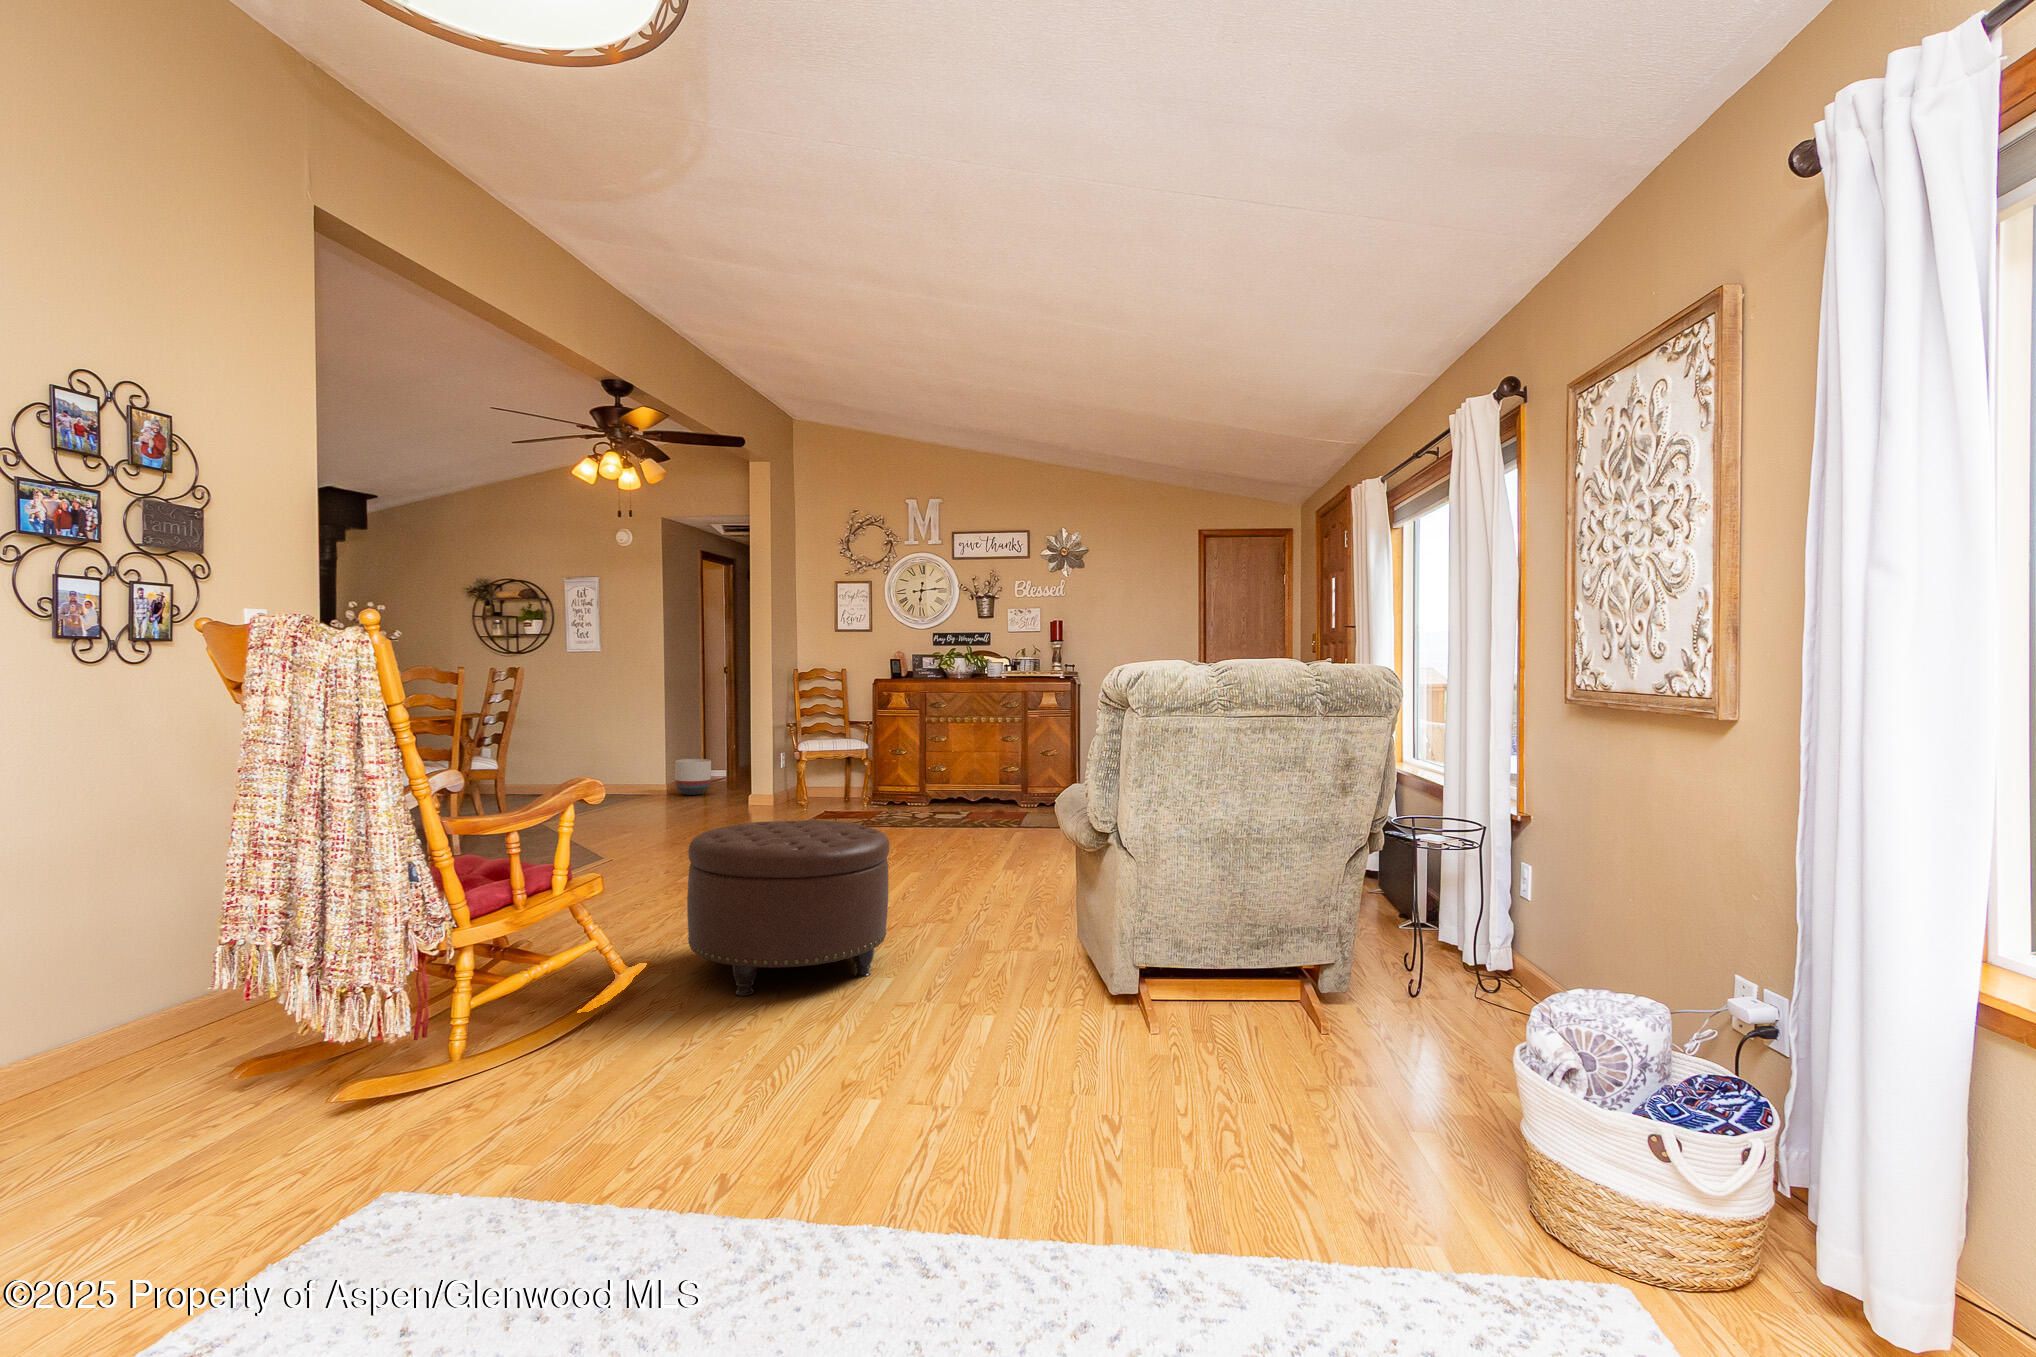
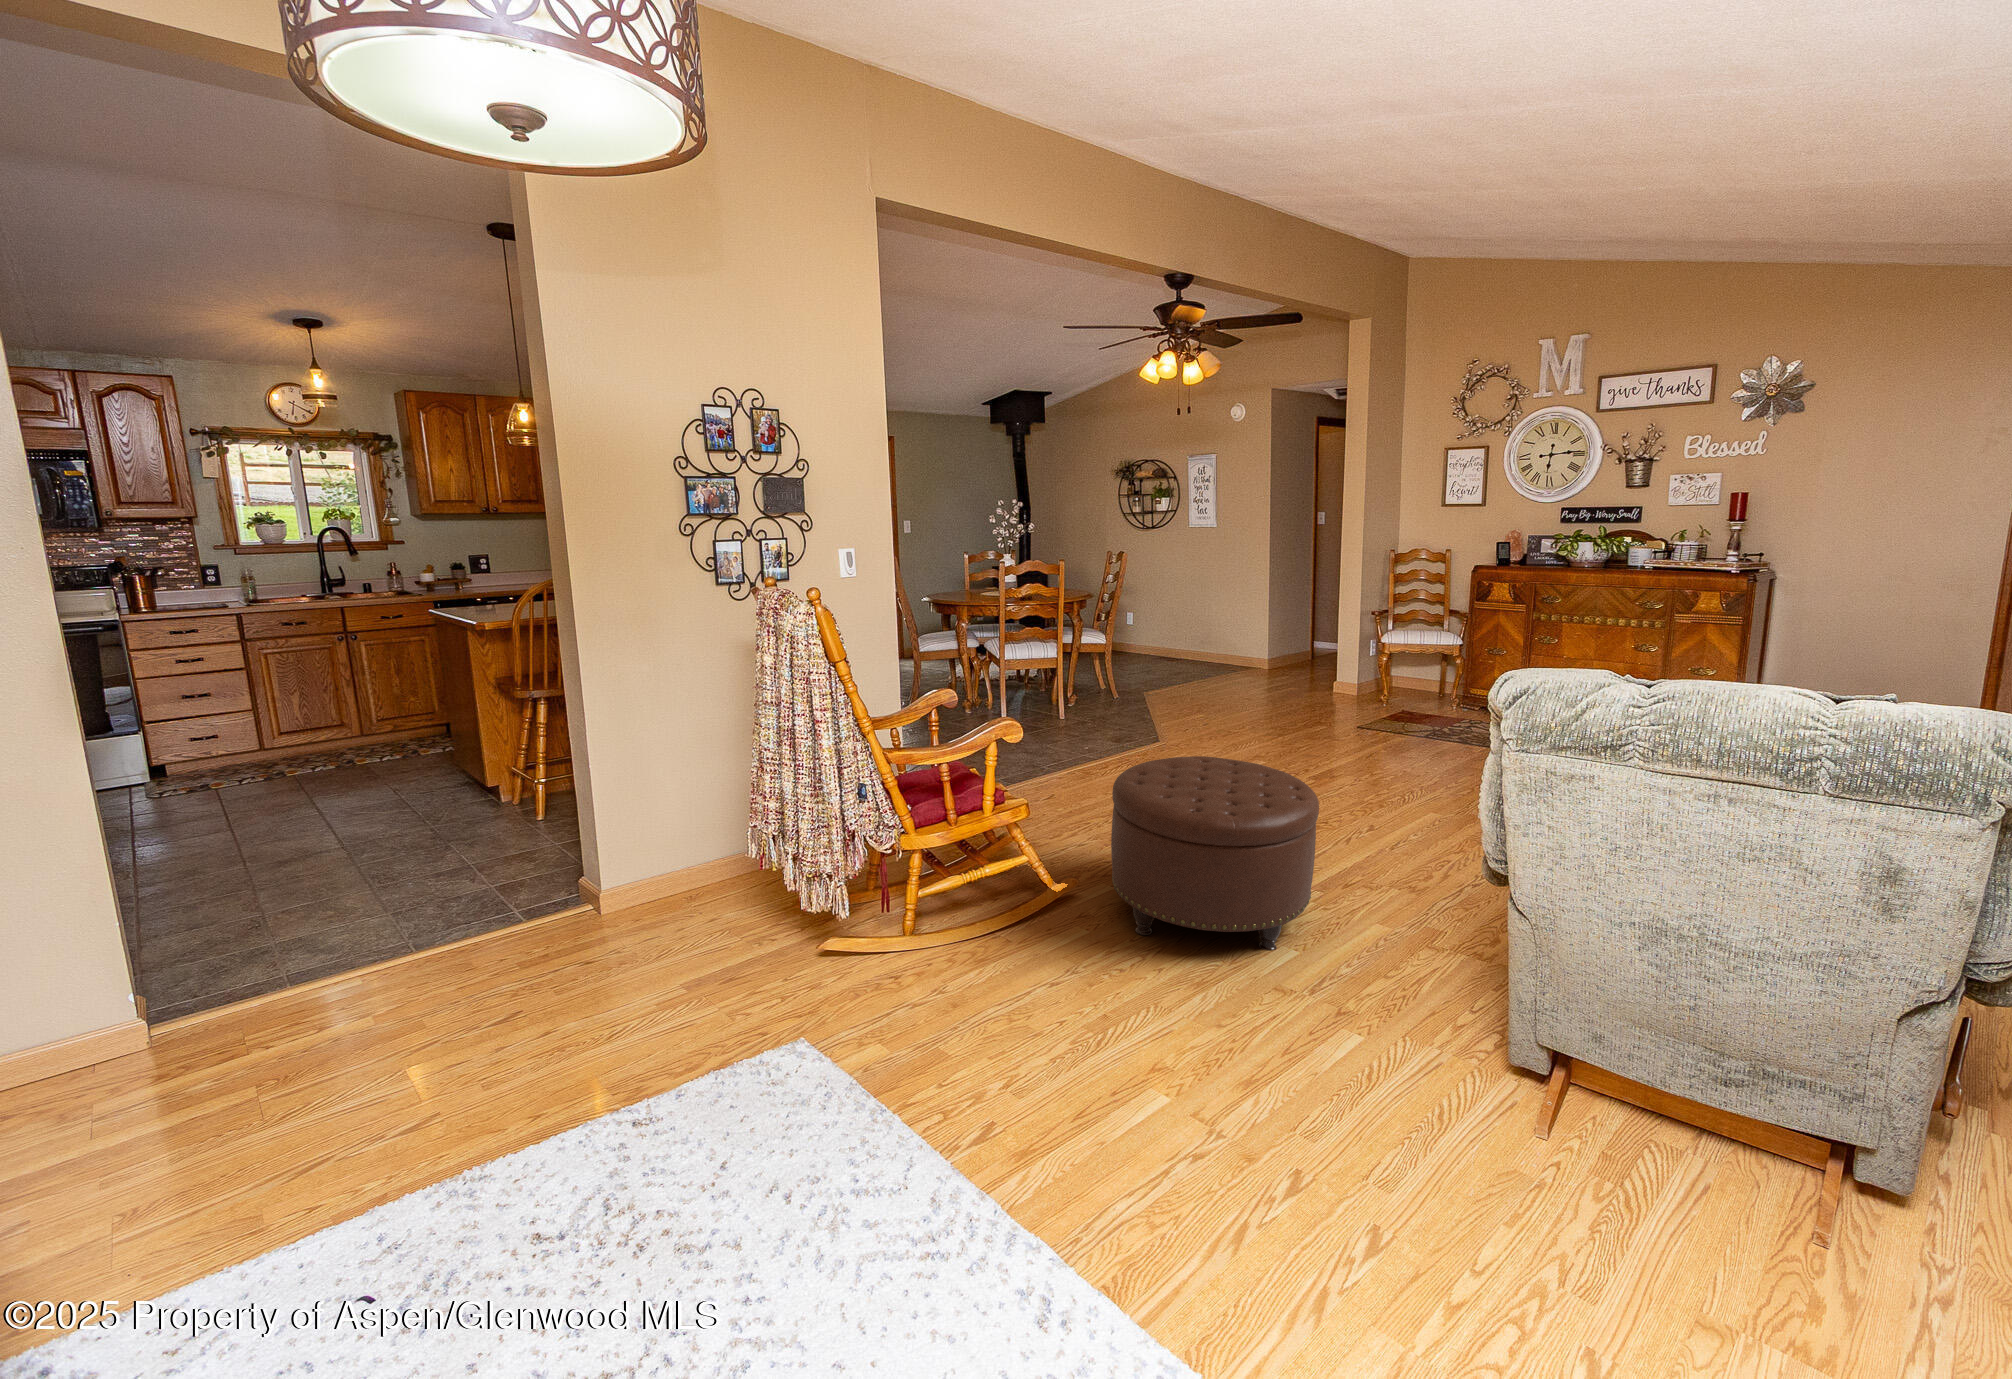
planter: present [675,759,711,795] -> none [1269,628,1303,663]

